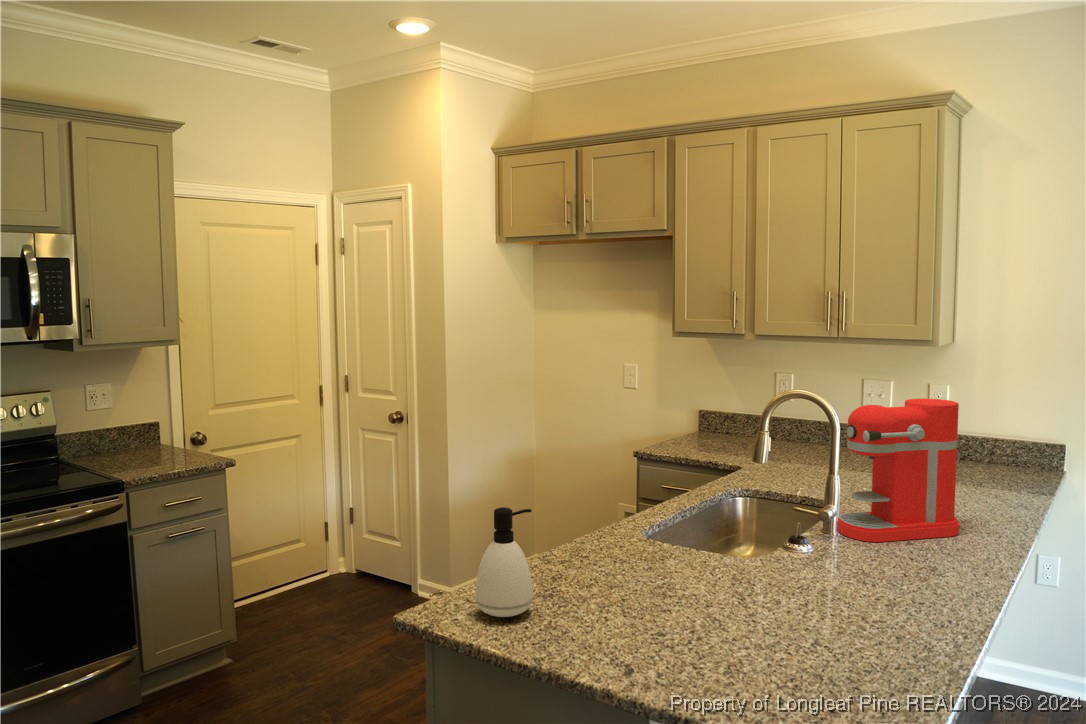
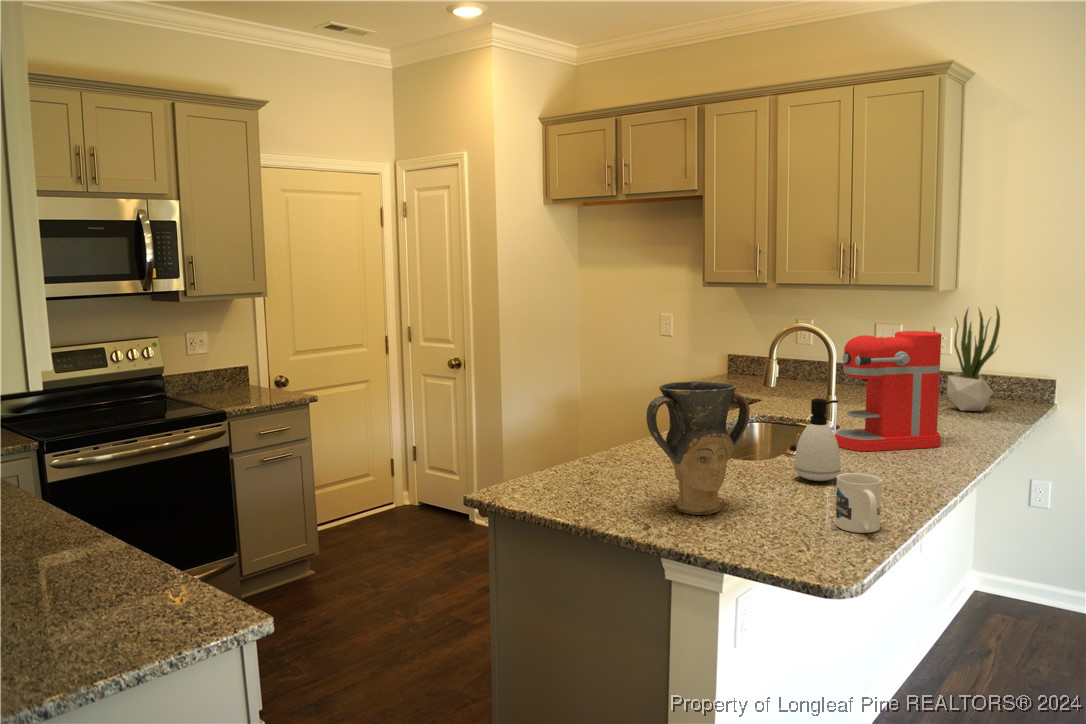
potted plant: none [950,364,1010,482] -> present [947,307,1000,411]
vase: none [627,474,754,649] -> present [646,381,750,515]
soap dispenser: present [475,507,533,617] -> present [794,398,841,481]
mug: none [867,597,926,680] -> present [836,473,882,533]

